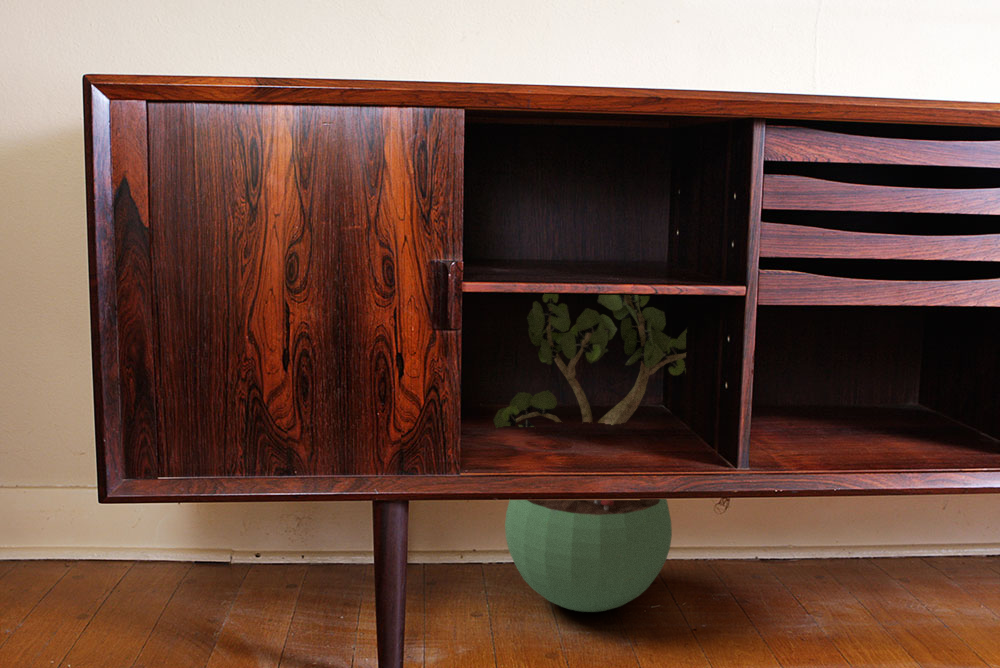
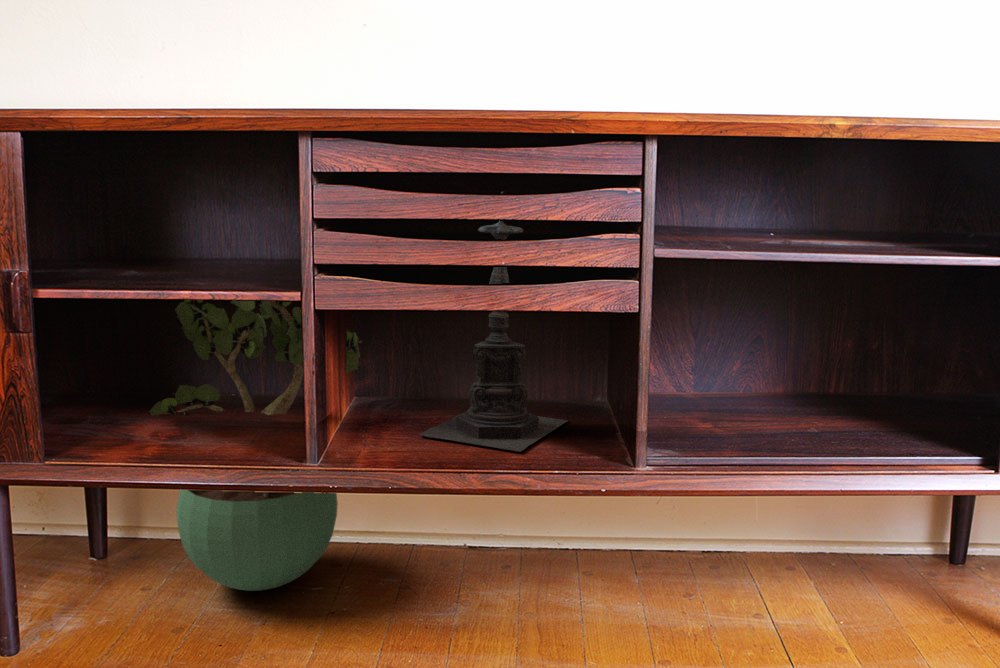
candle holder: none [799,186,929,453] -> present [419,192,568,452]

